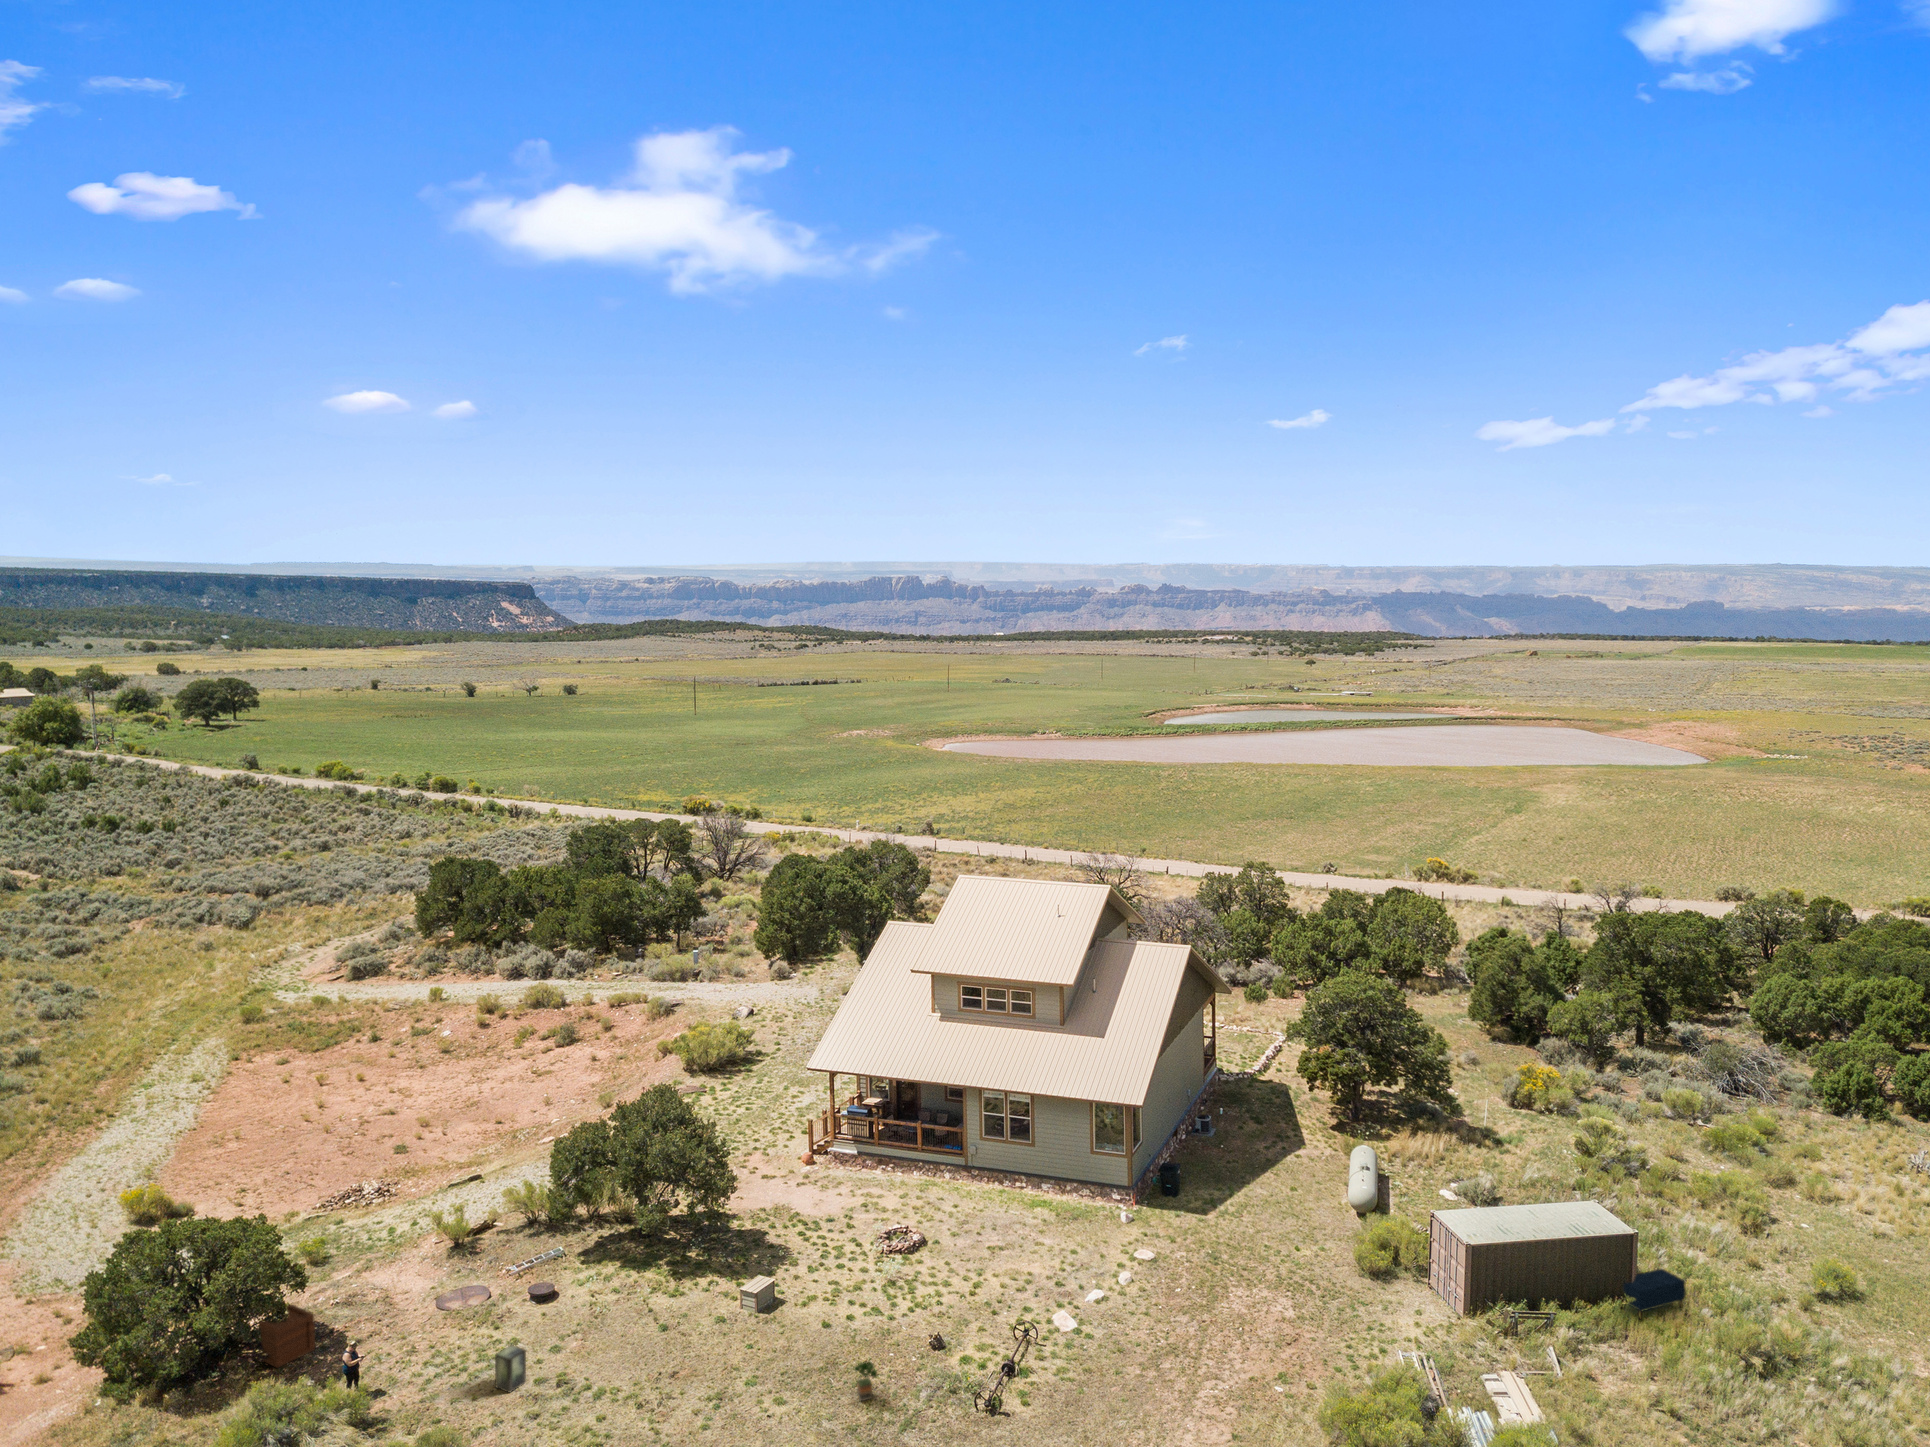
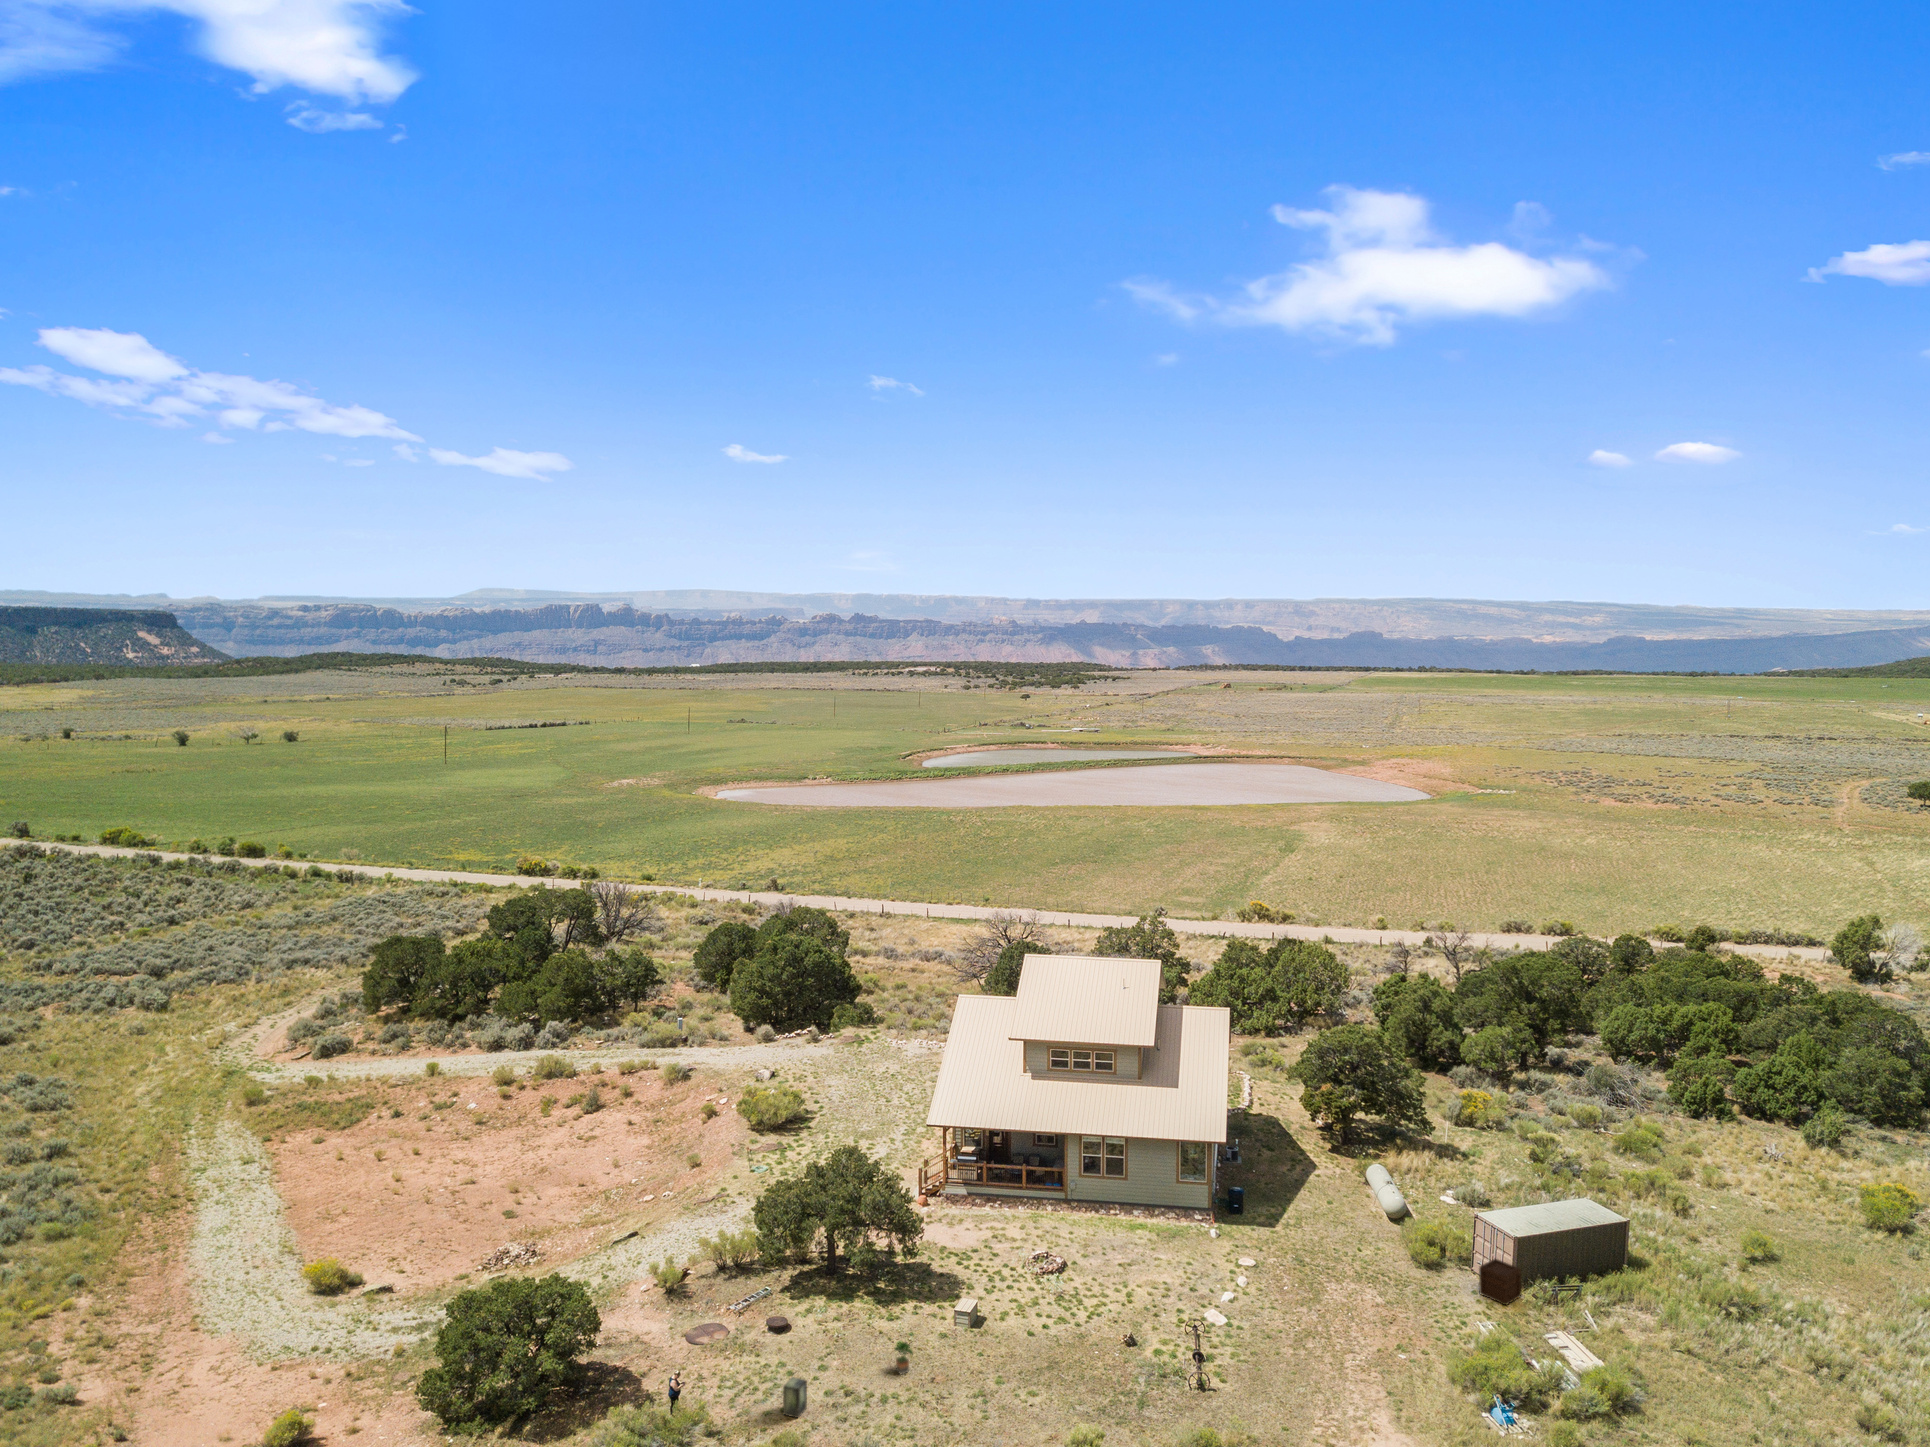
bench: present [1620,1269,1686,1319] -> none [1614,1245,1661,1285]
wooden crate: present [259,1305,315,1368] -> present [1479,1258,1521,1305]
potted tree: present [854,1361,877,1401] -> present [895,1343,913,1374]

